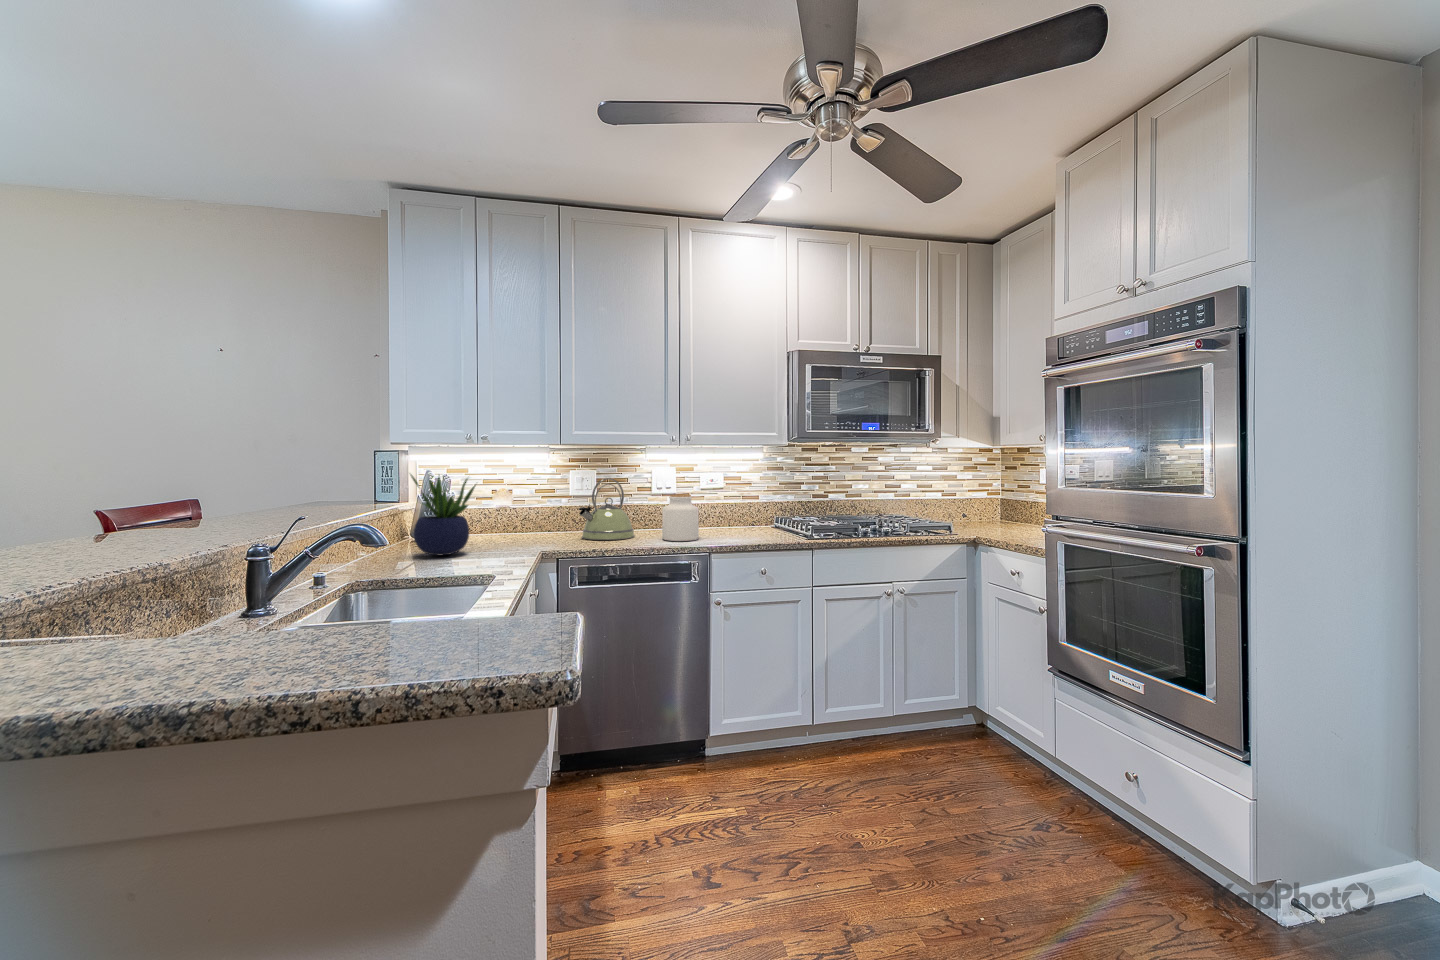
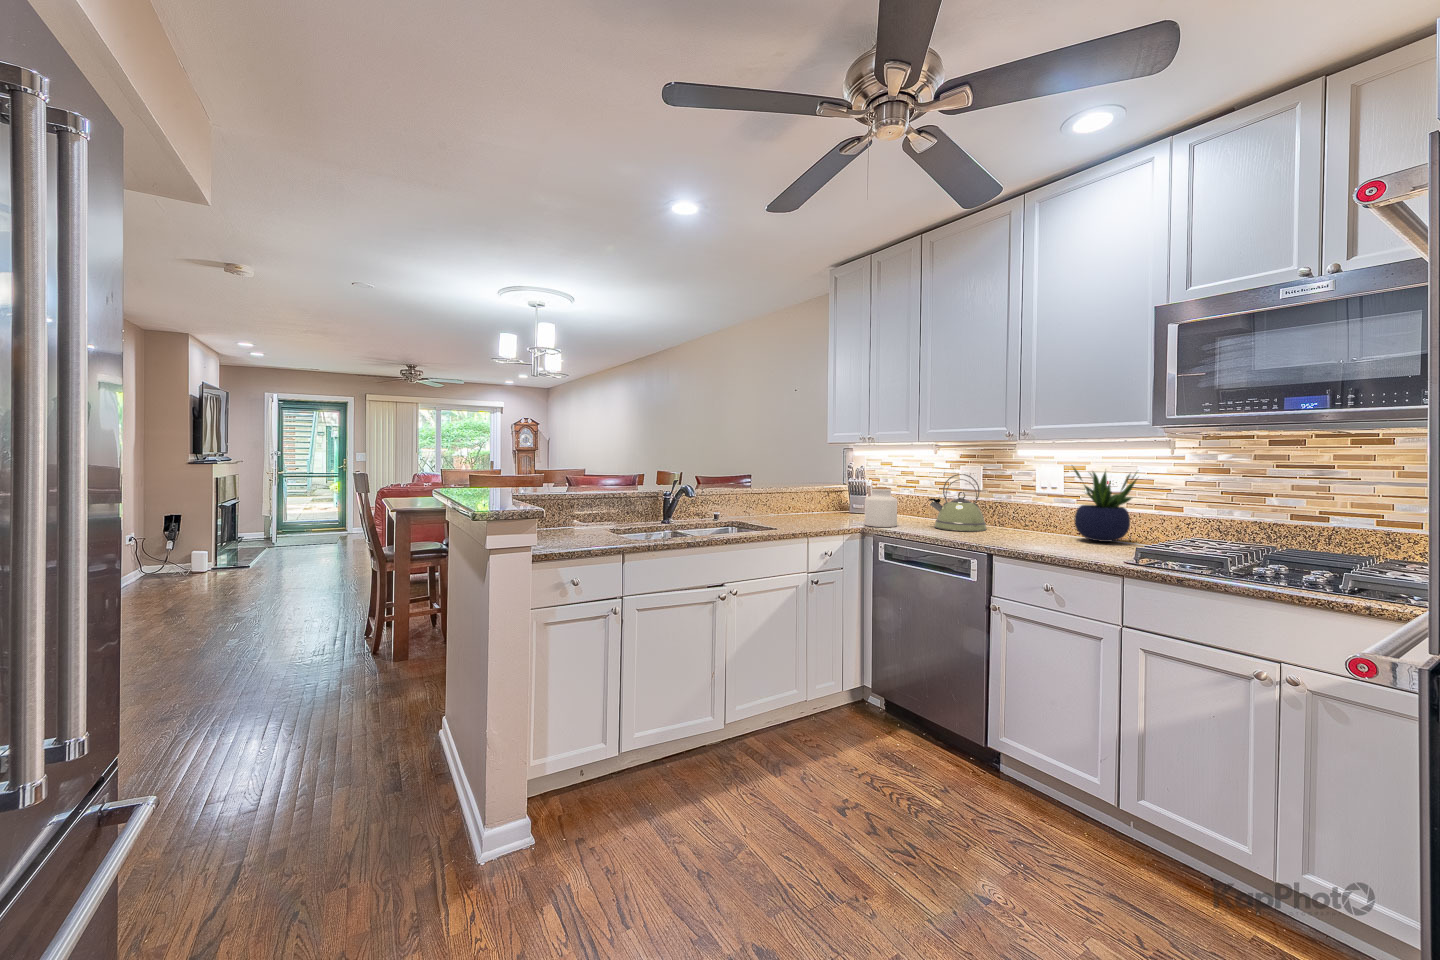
potted plant: present [411,475,475,556] -> present [1073,468,1137,542]
jar: present [662,495,699,541] -> present [865,487,897,527]

